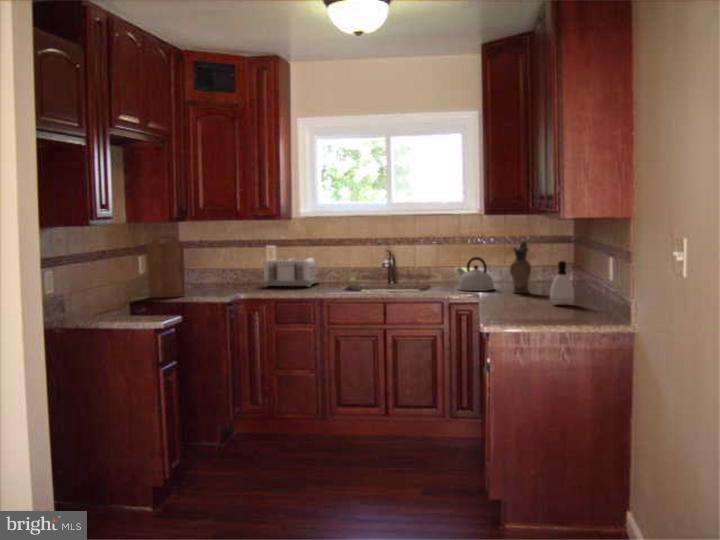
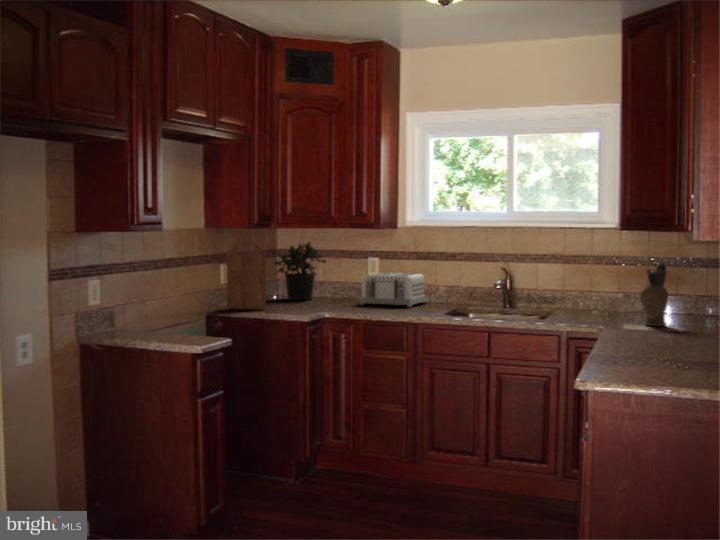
potted plant: none [181,232,229,286] -> present [275,242,326,300]
kettle: present [456,257,494,291] -> none [581,280,628,321]
soap dispenser: present [550,261,574,305] -> none [672,288,705,342]

